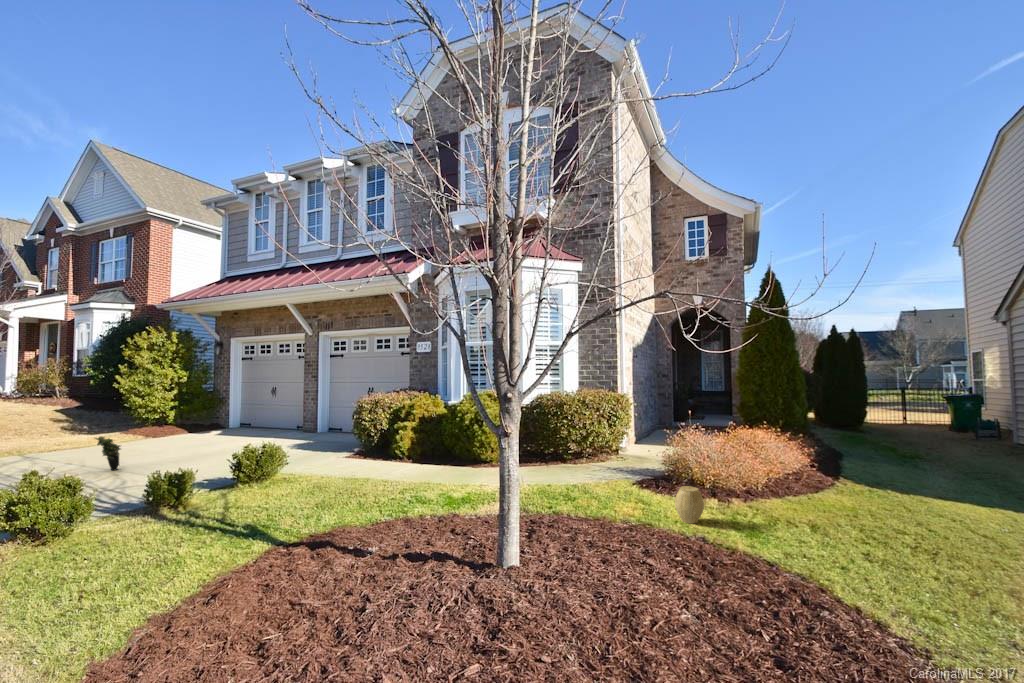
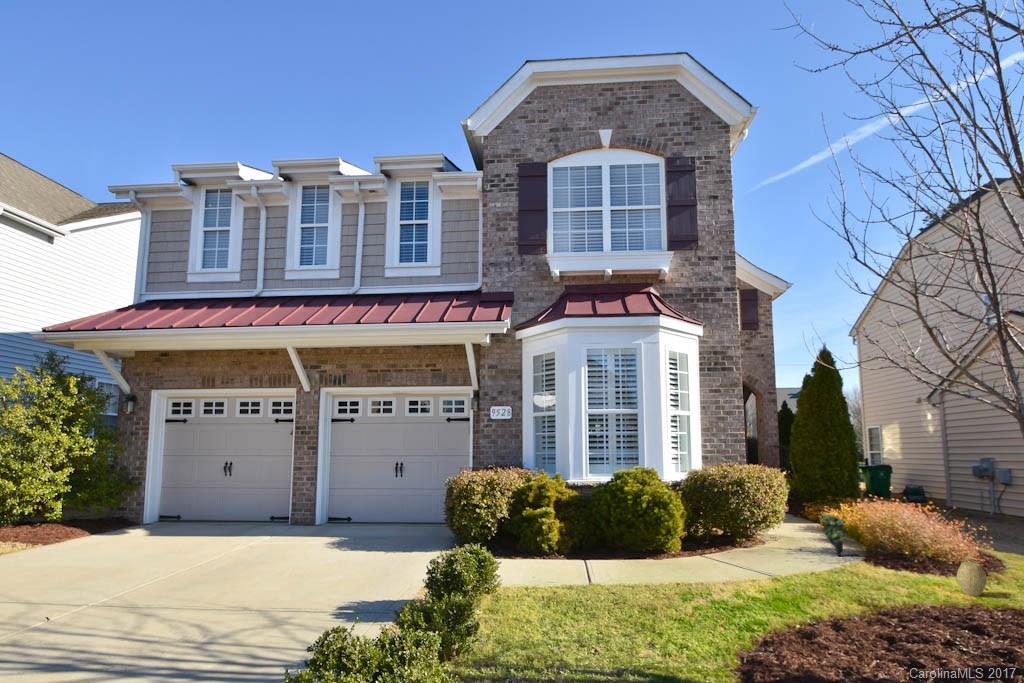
potted plant: present [95,436,120,470] -> present [821,512,846,556]

